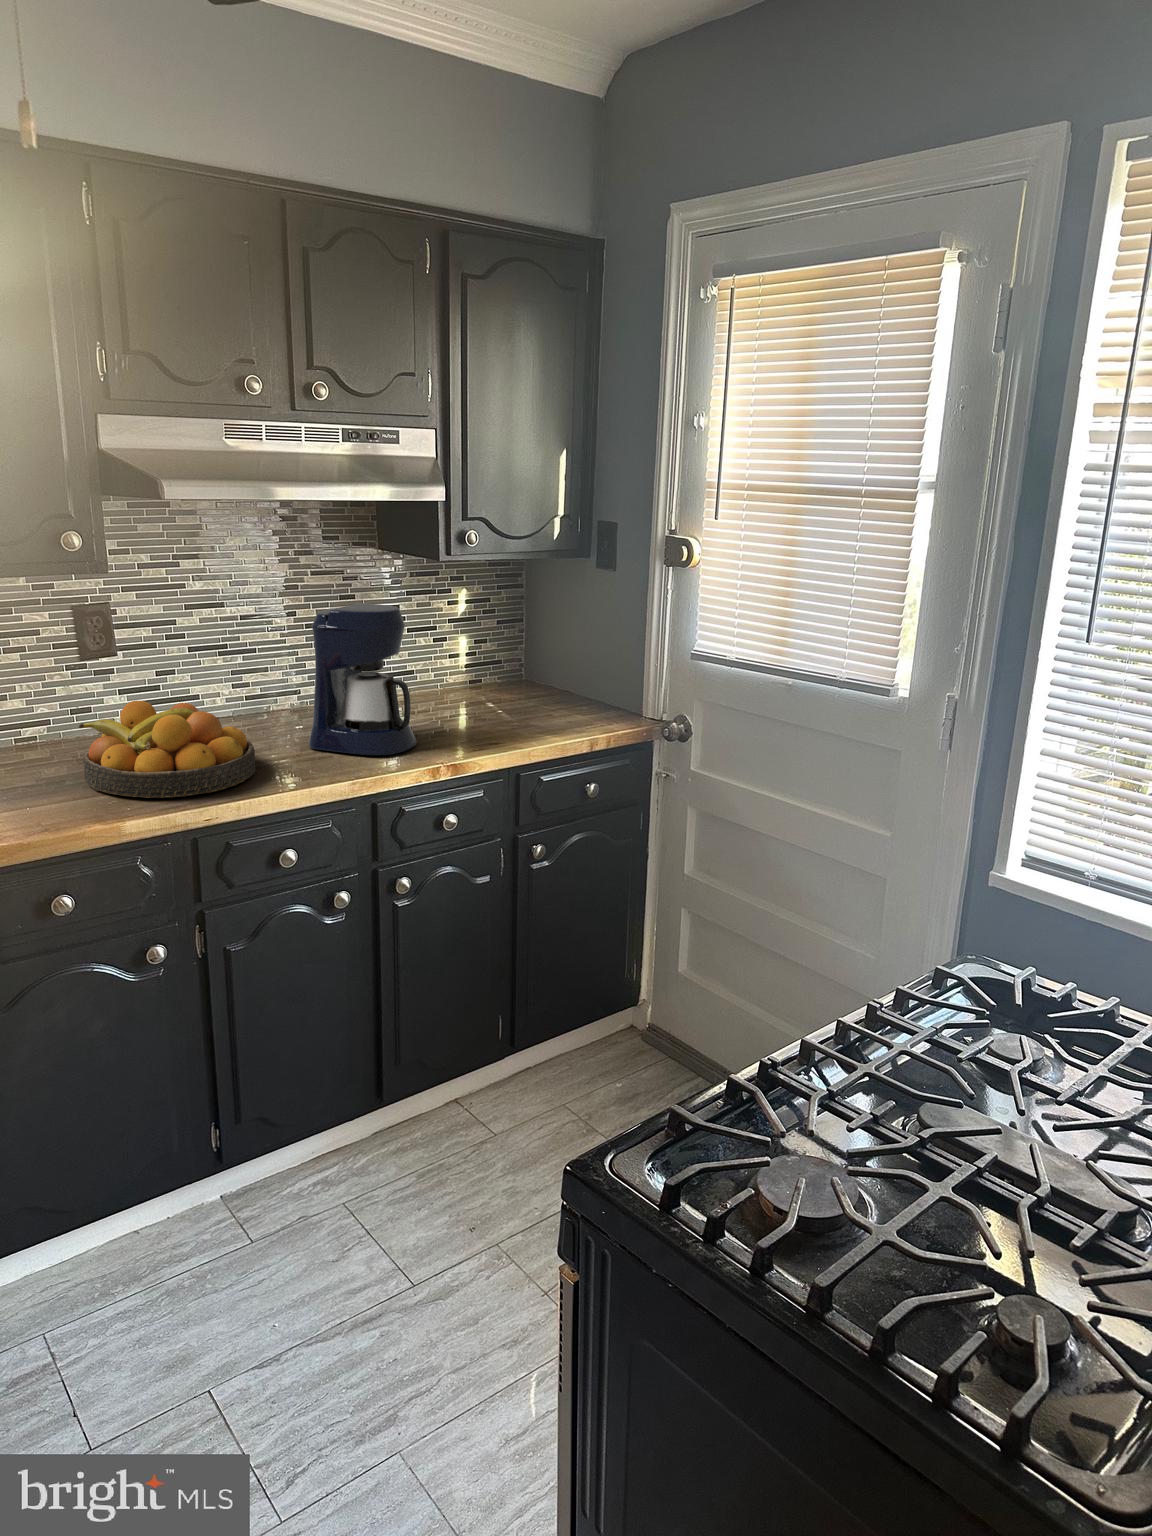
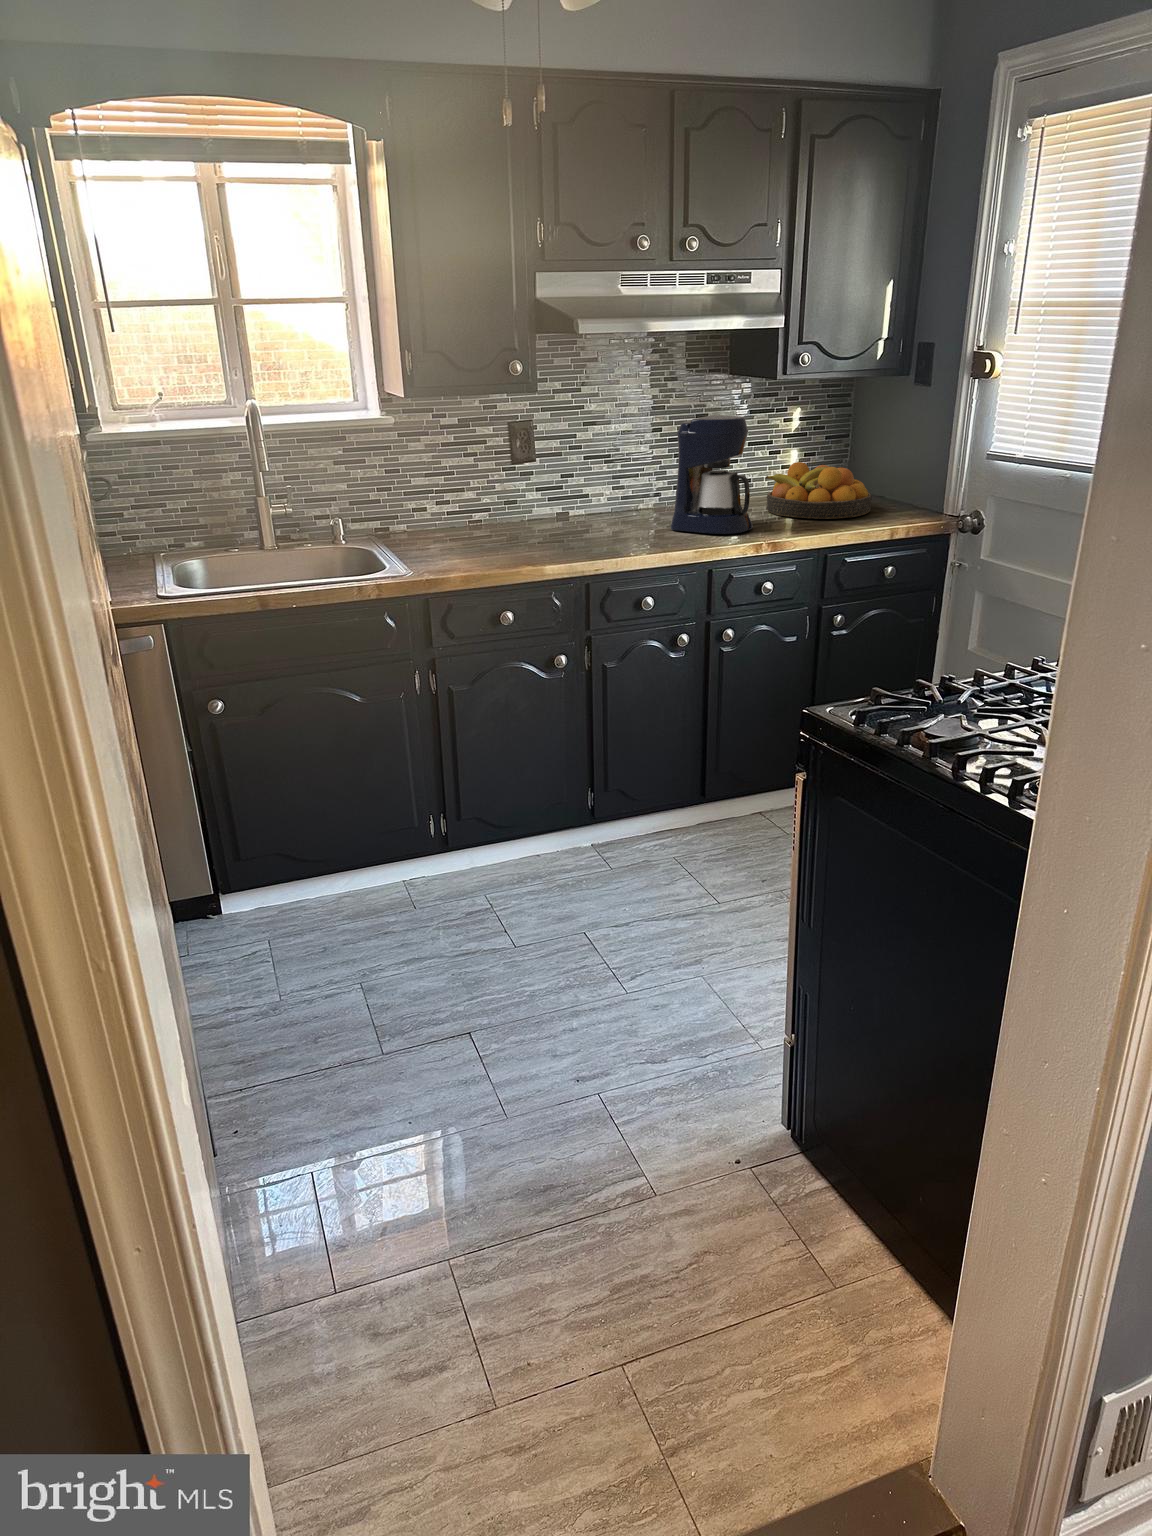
fruit bowl: present [79,701,256,798] -> present [765,462,872,519]

